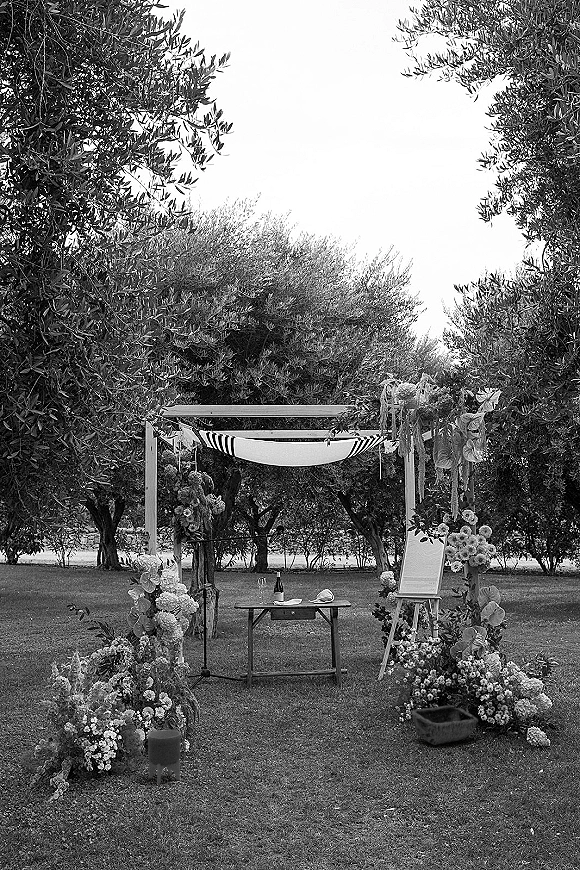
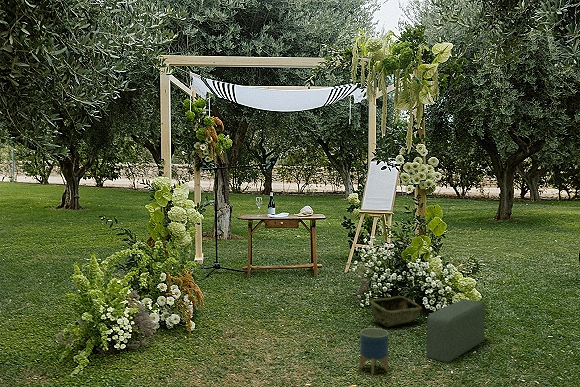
pouf: none [481,706,556,783] -> present [427,300,485,362]
planter: present [148,730,181,784] -> present [360,328,388,375]

